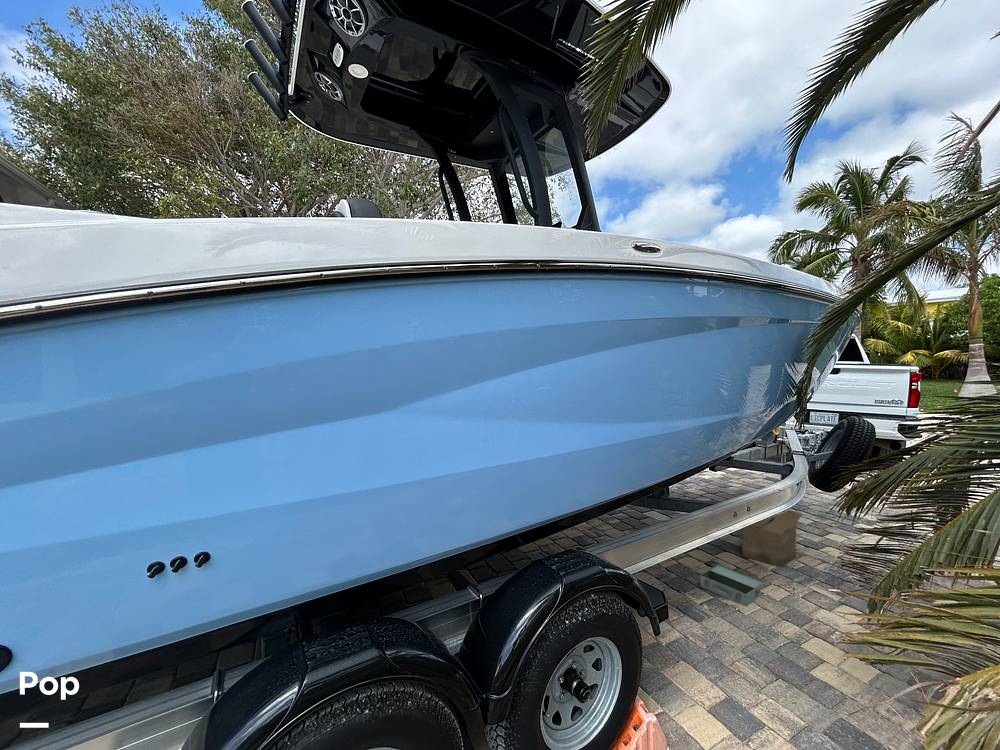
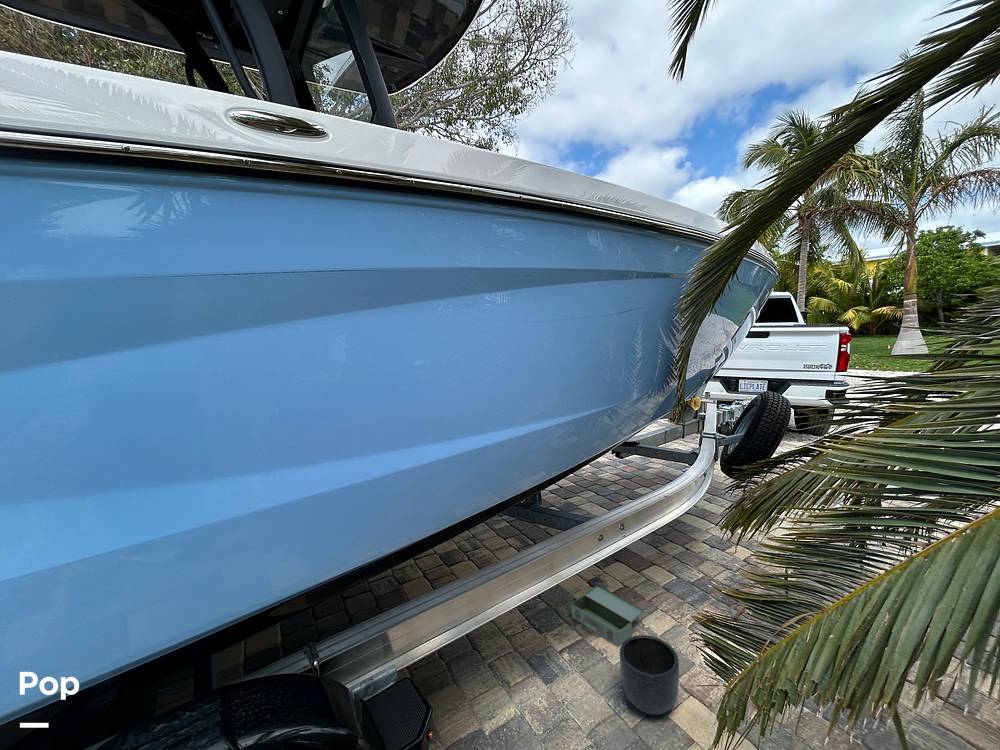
cardboard box: present [742,510,802,568] -> none [634,499,705,581]
planter: none [759,589,809,646] -> present [620,635,679,716]

